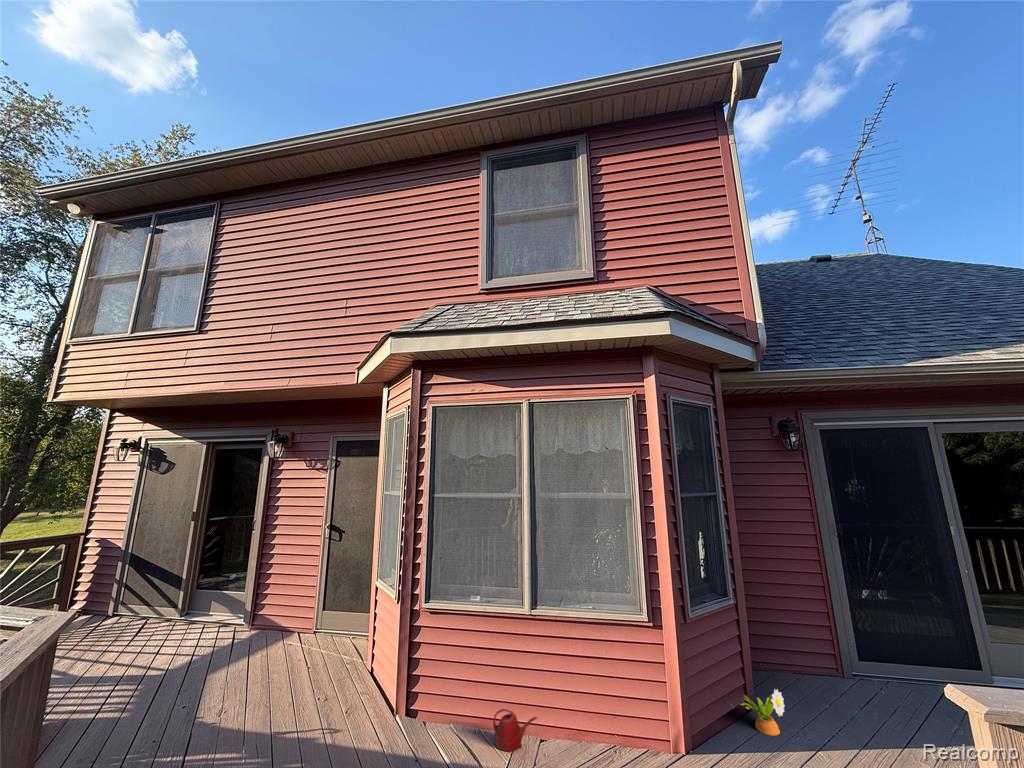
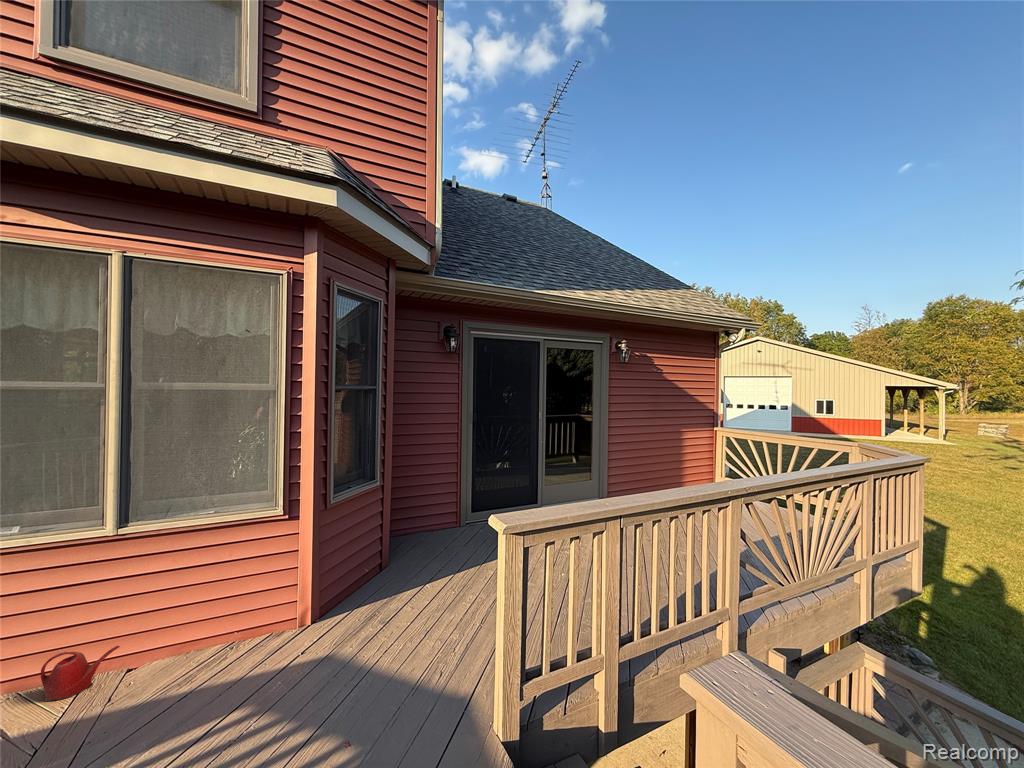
decorative plant: present [740,689,785,735] -> none [370,549,406,586]

